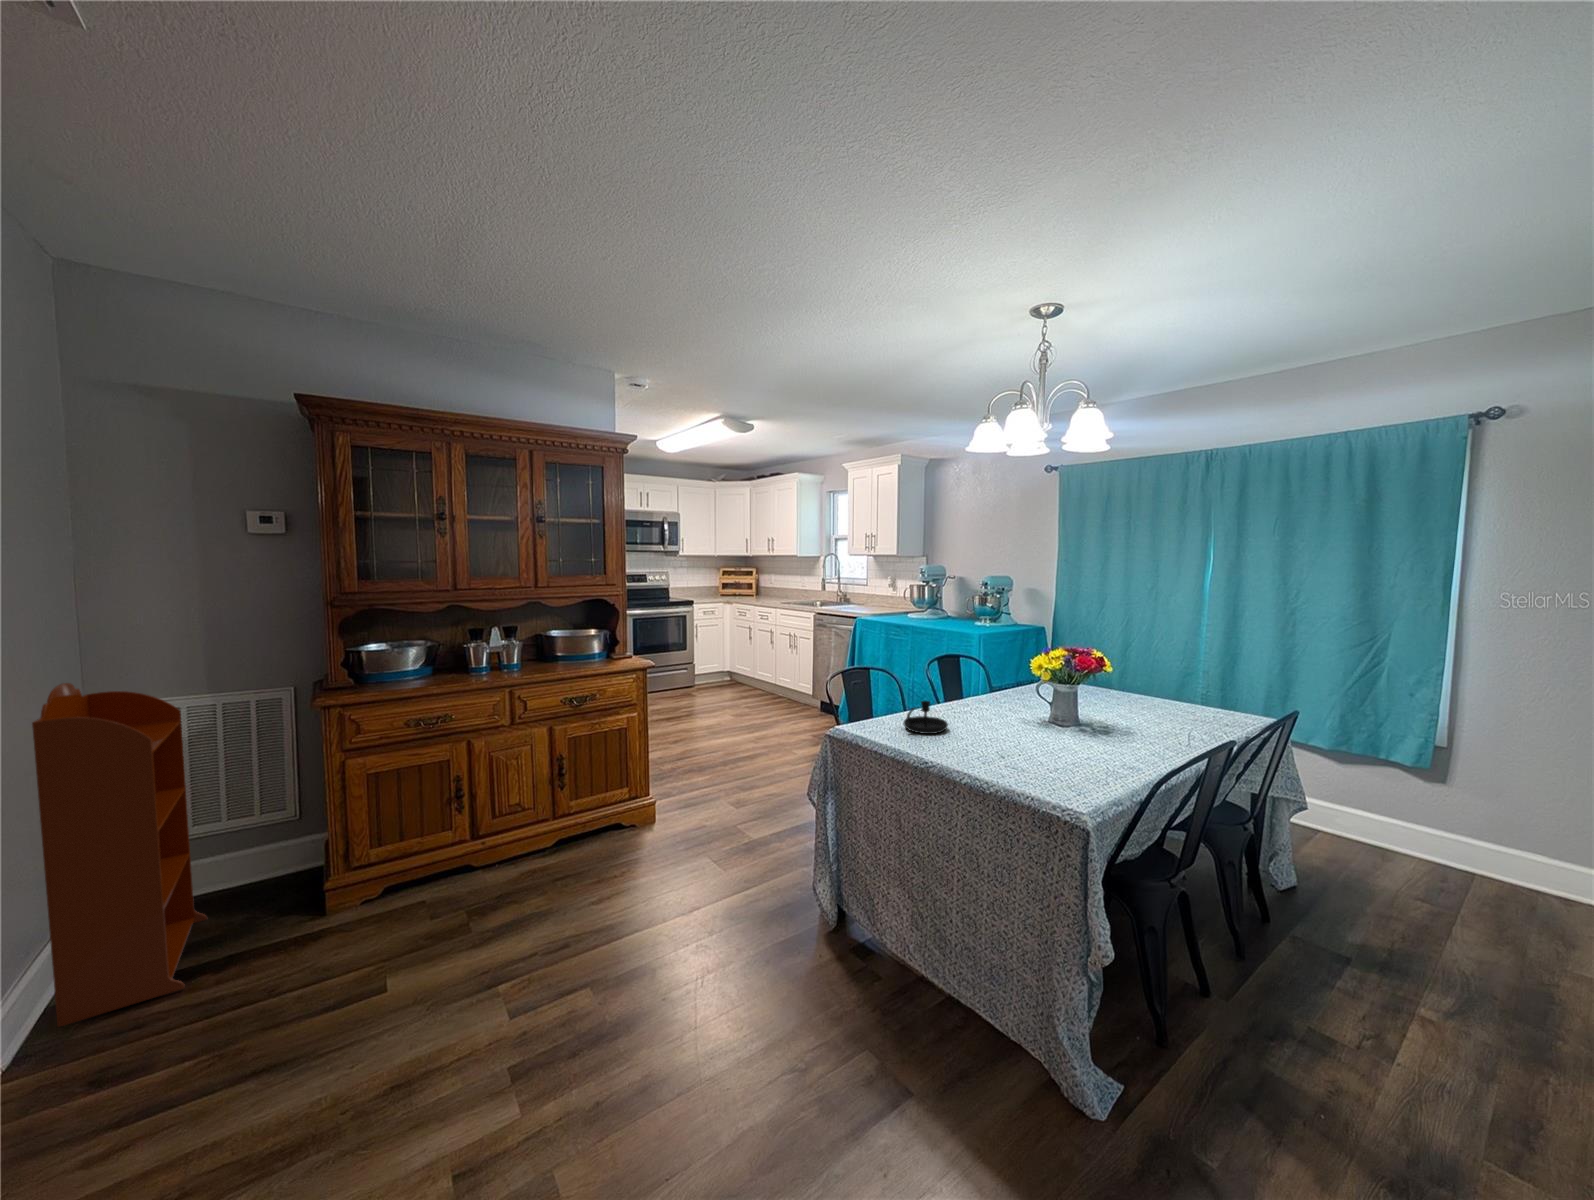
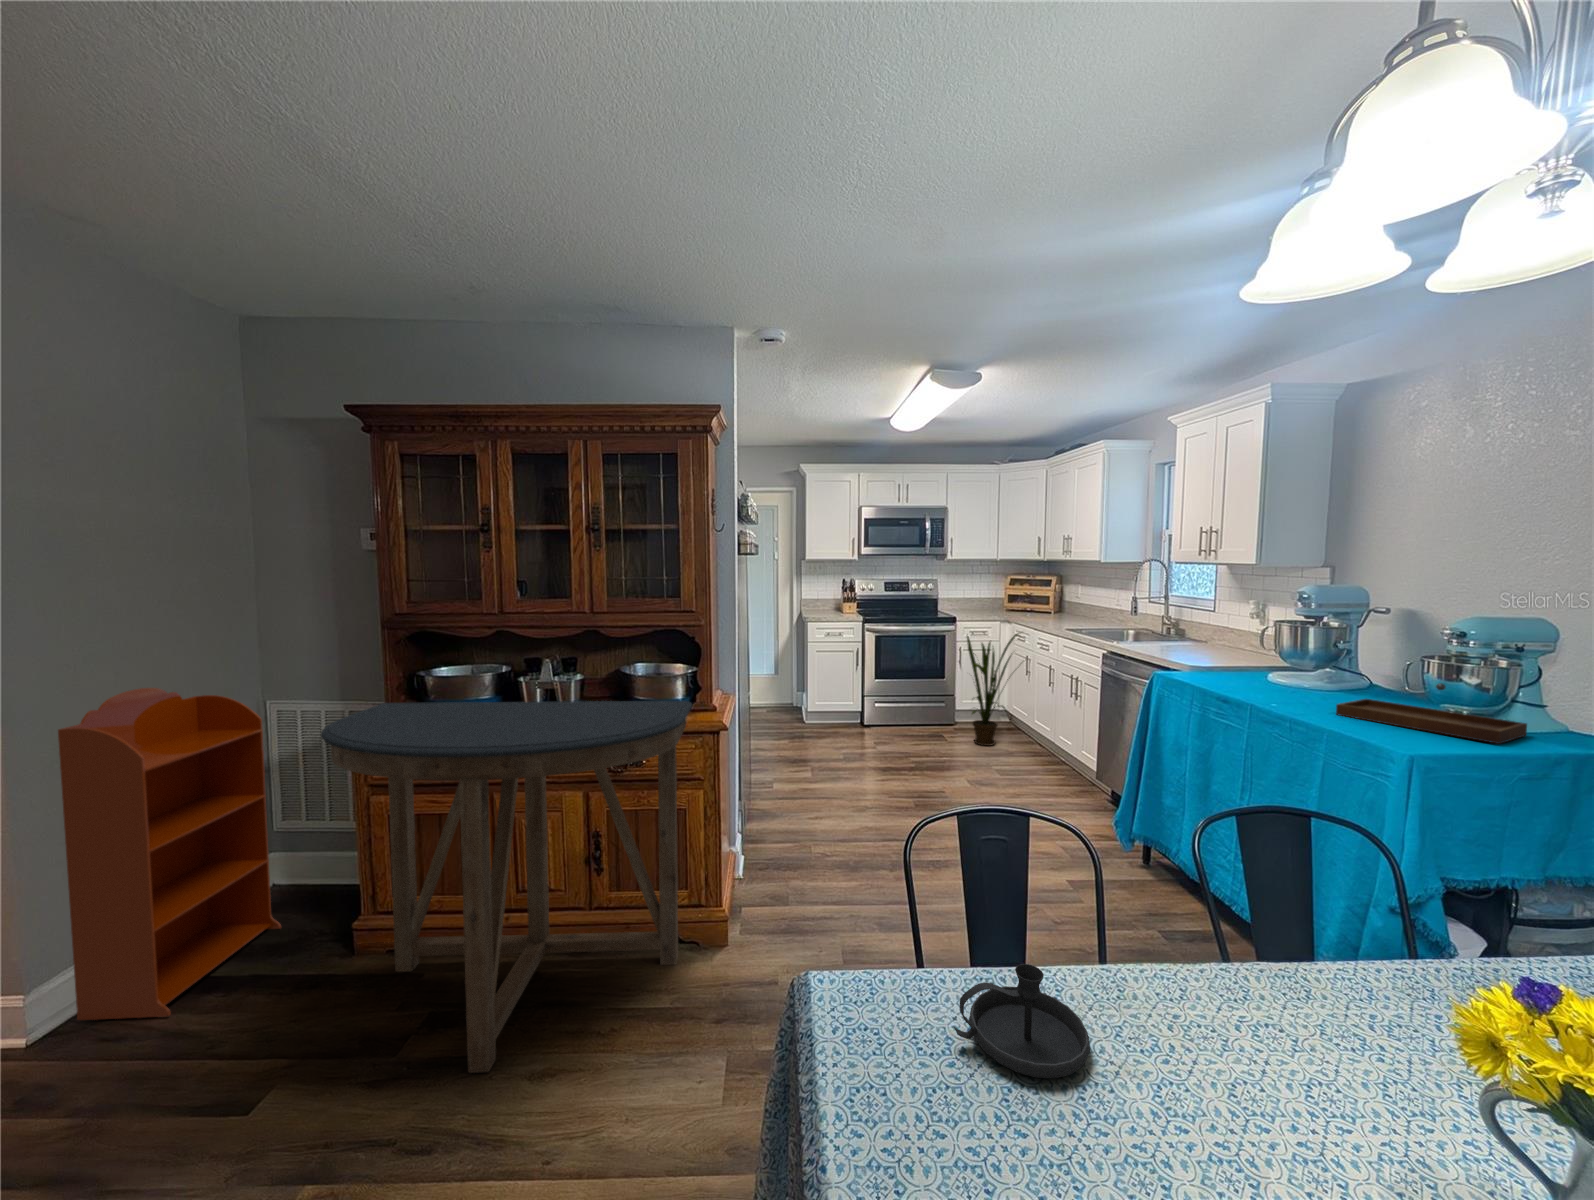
house plant: none [708,607,752,693] -> present [967,633,1019,746]
tray: none [947,608,1012,630] -> present [1336,683,1527,744]
console table: none [366,649,651,916] -> present [321,701,692,1073]

